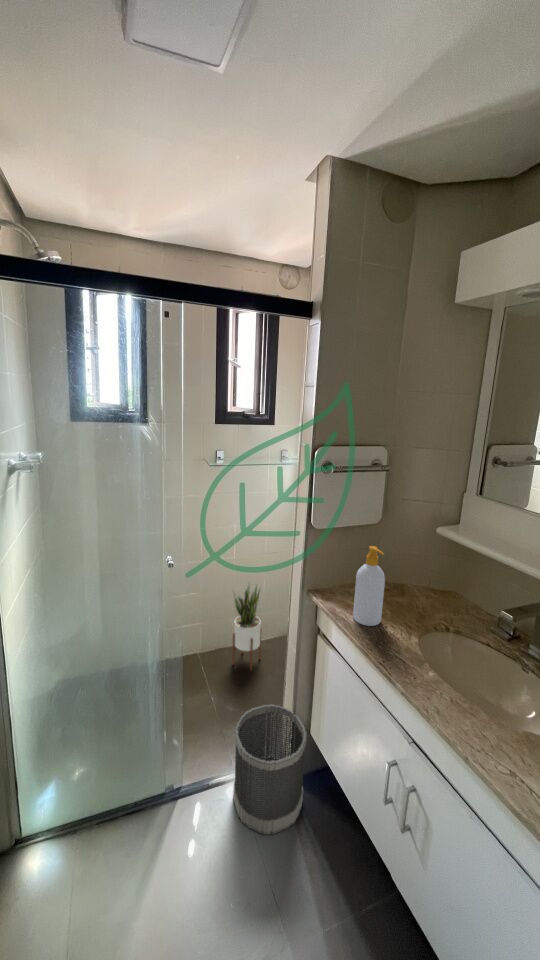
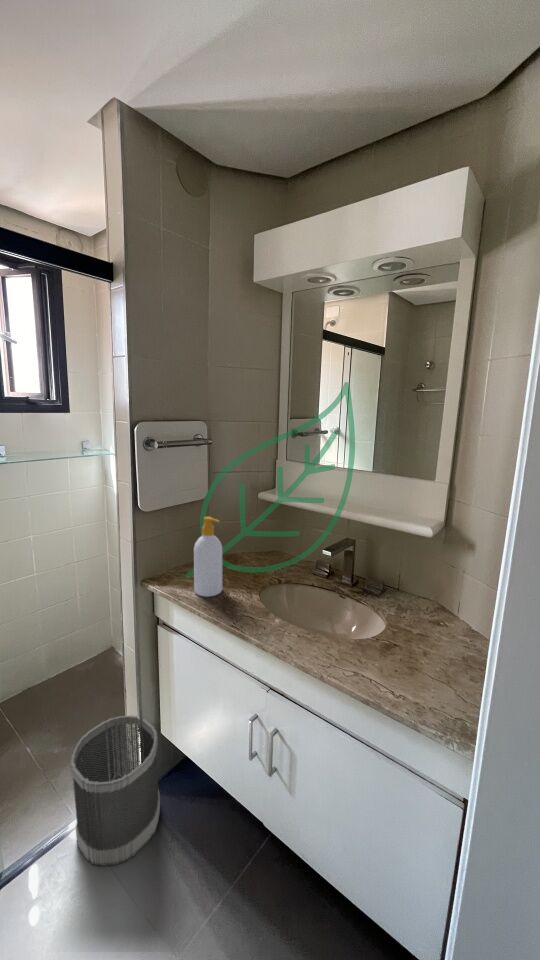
potted plant: present [232,583,261,671] -> none [38,595,83,698]

